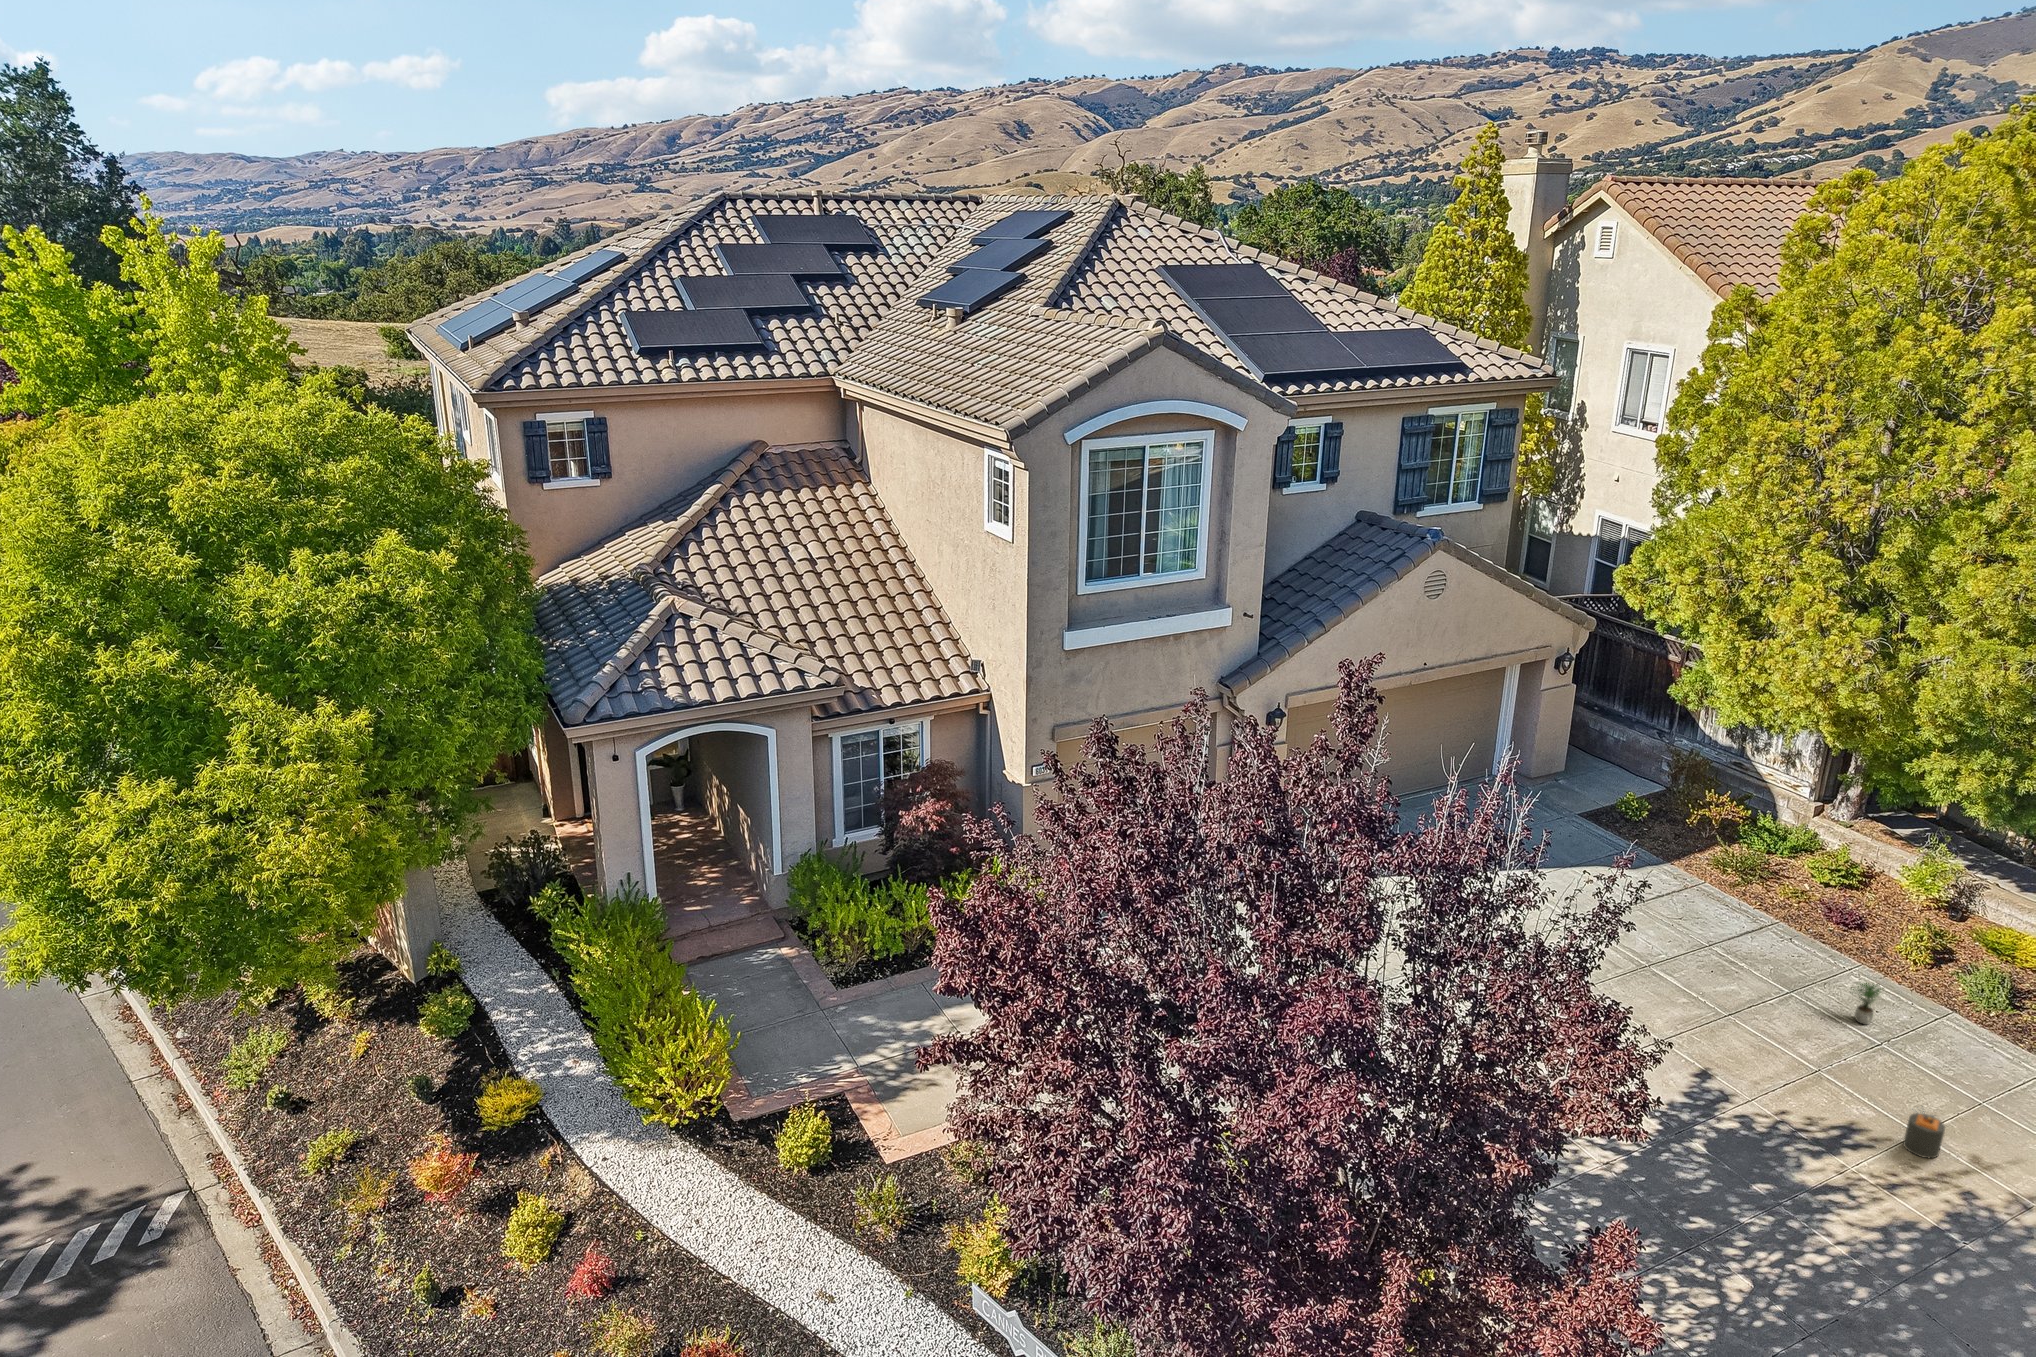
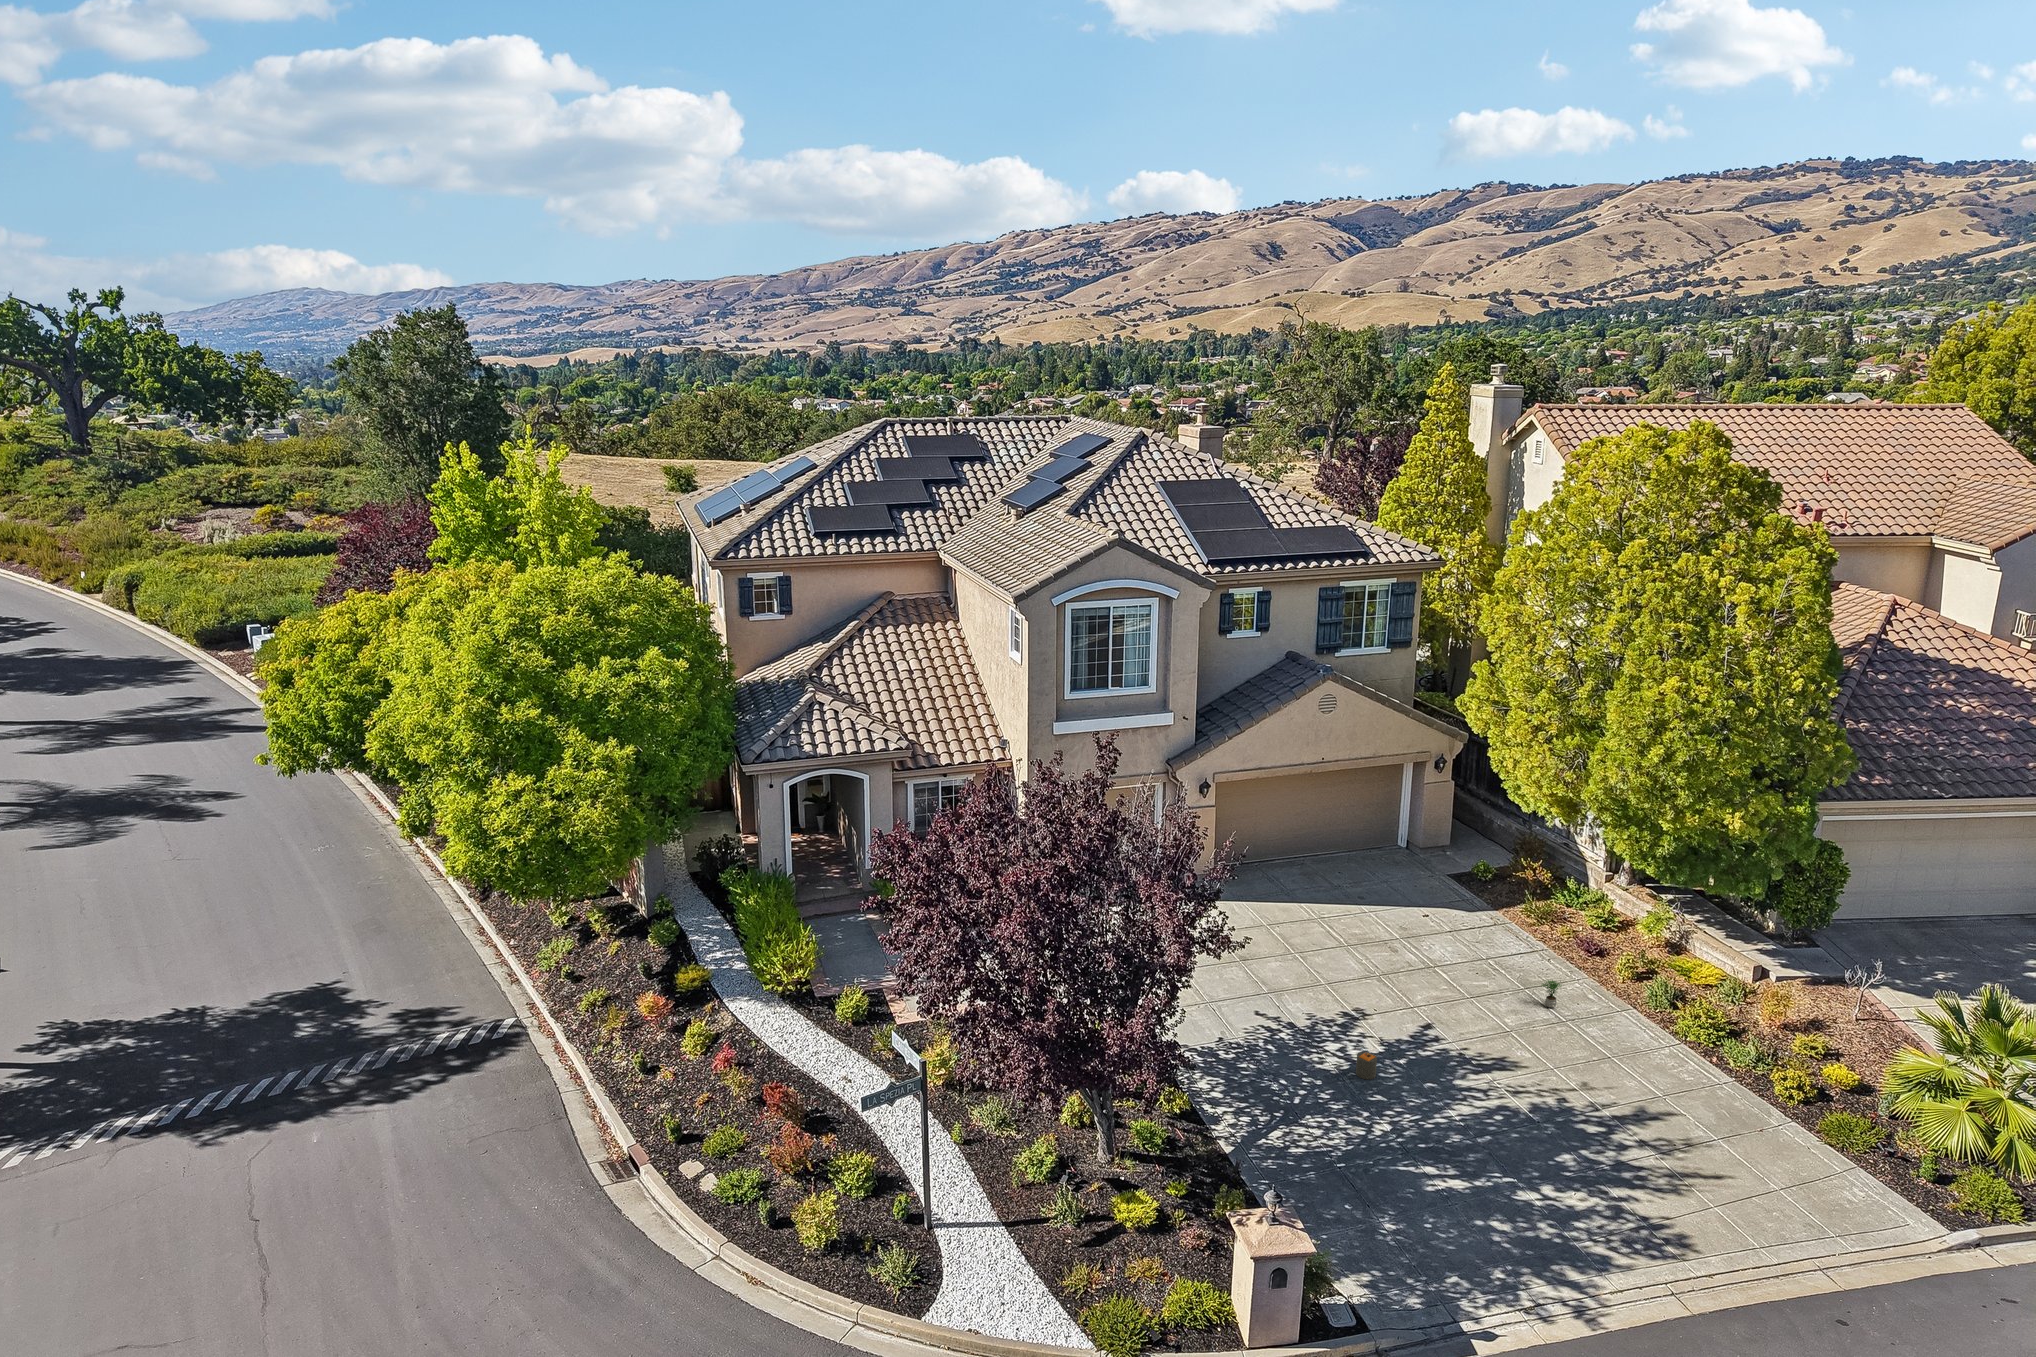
trash can: present [1903,1111,1945,1158] -> present [1356,1051,1377,1079]

